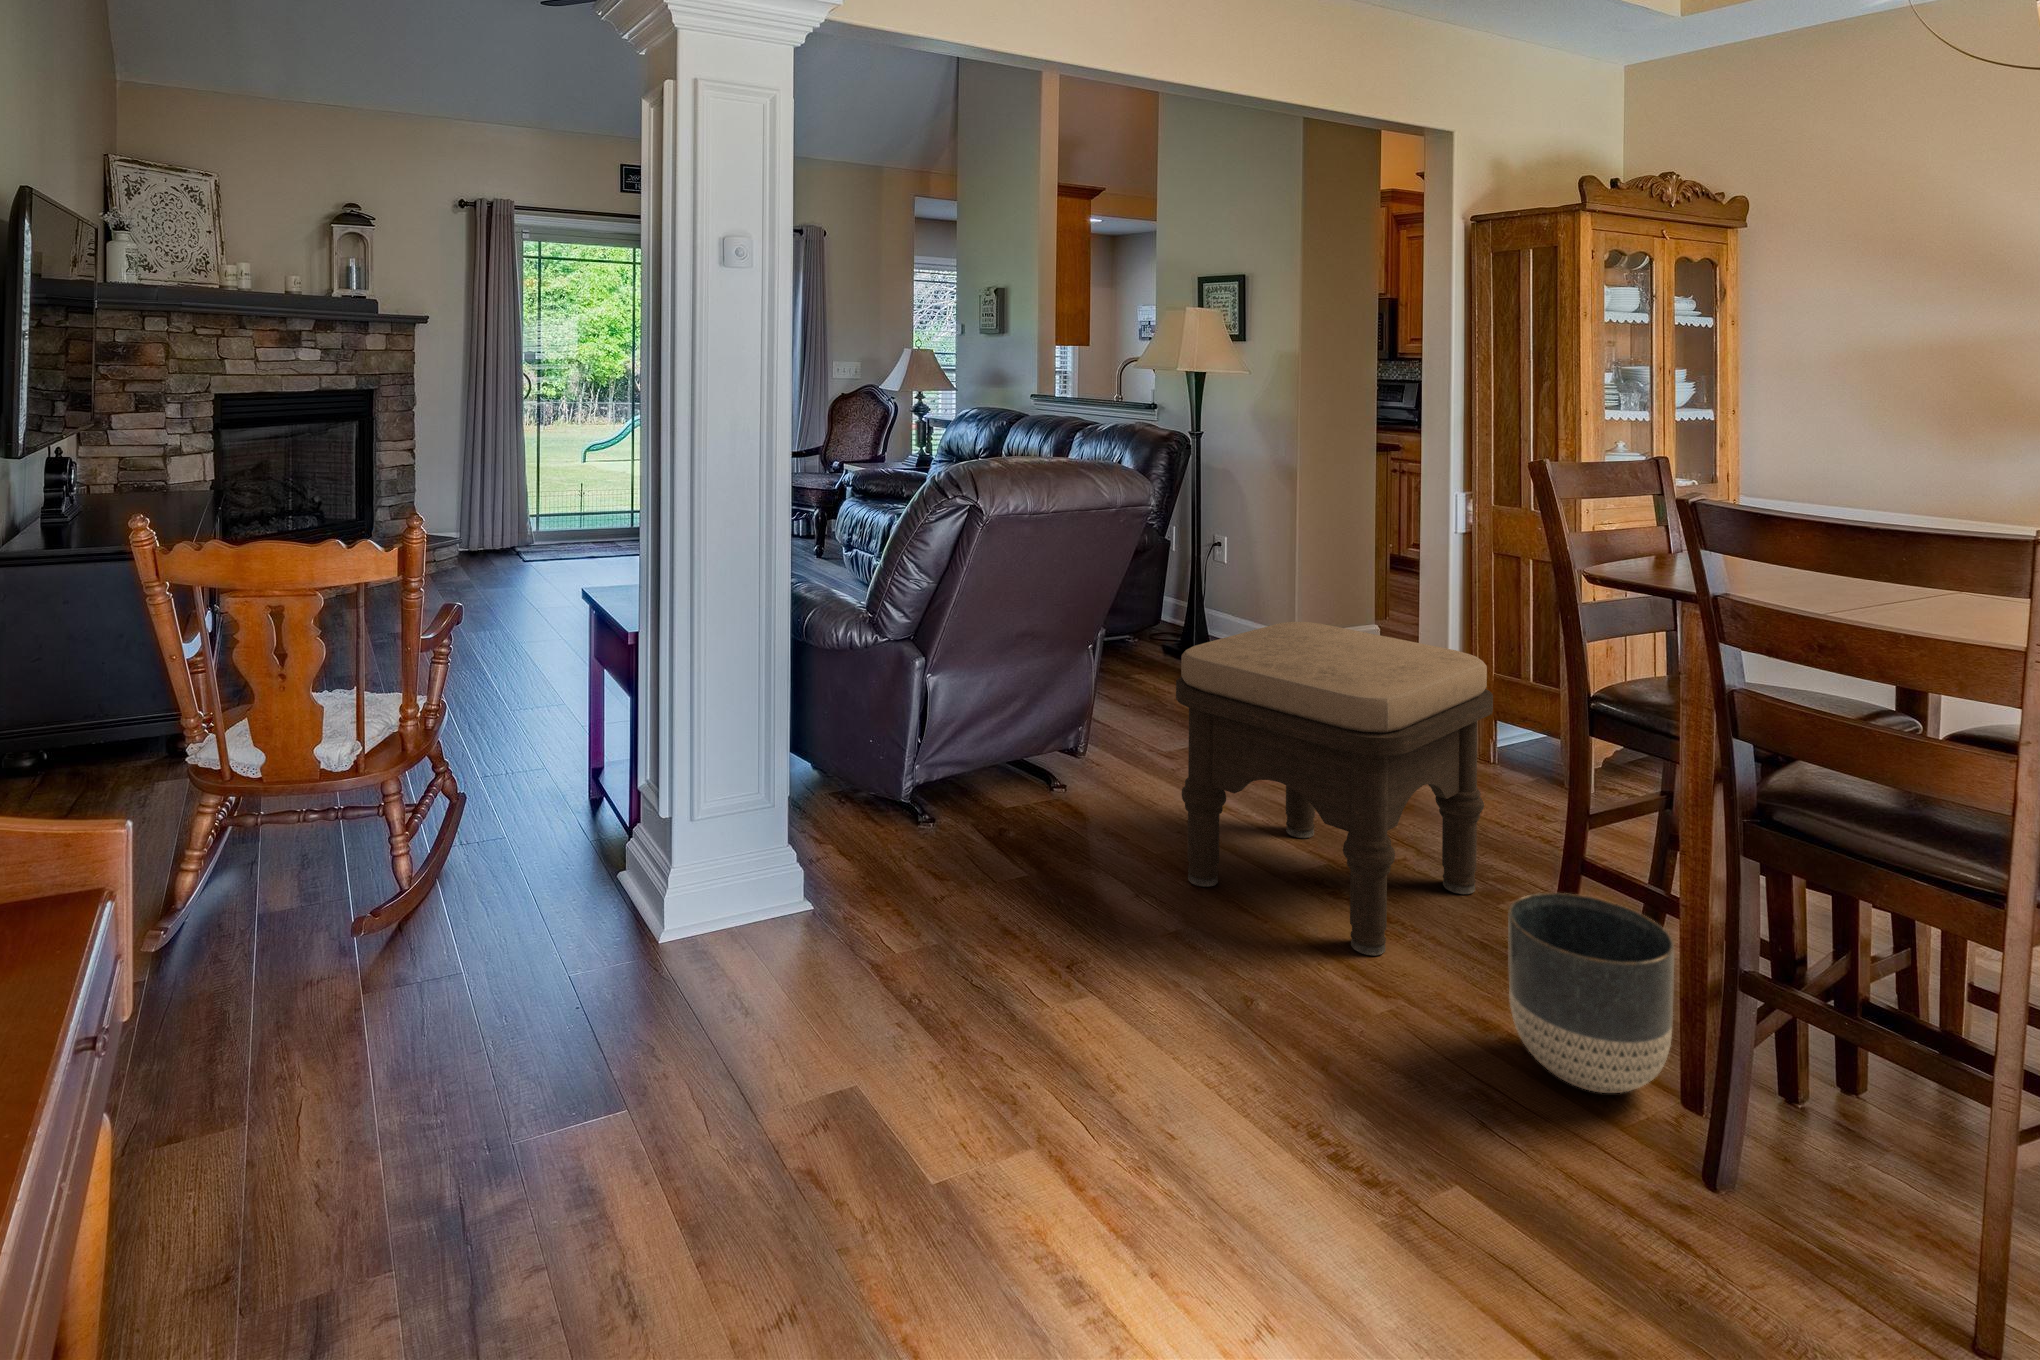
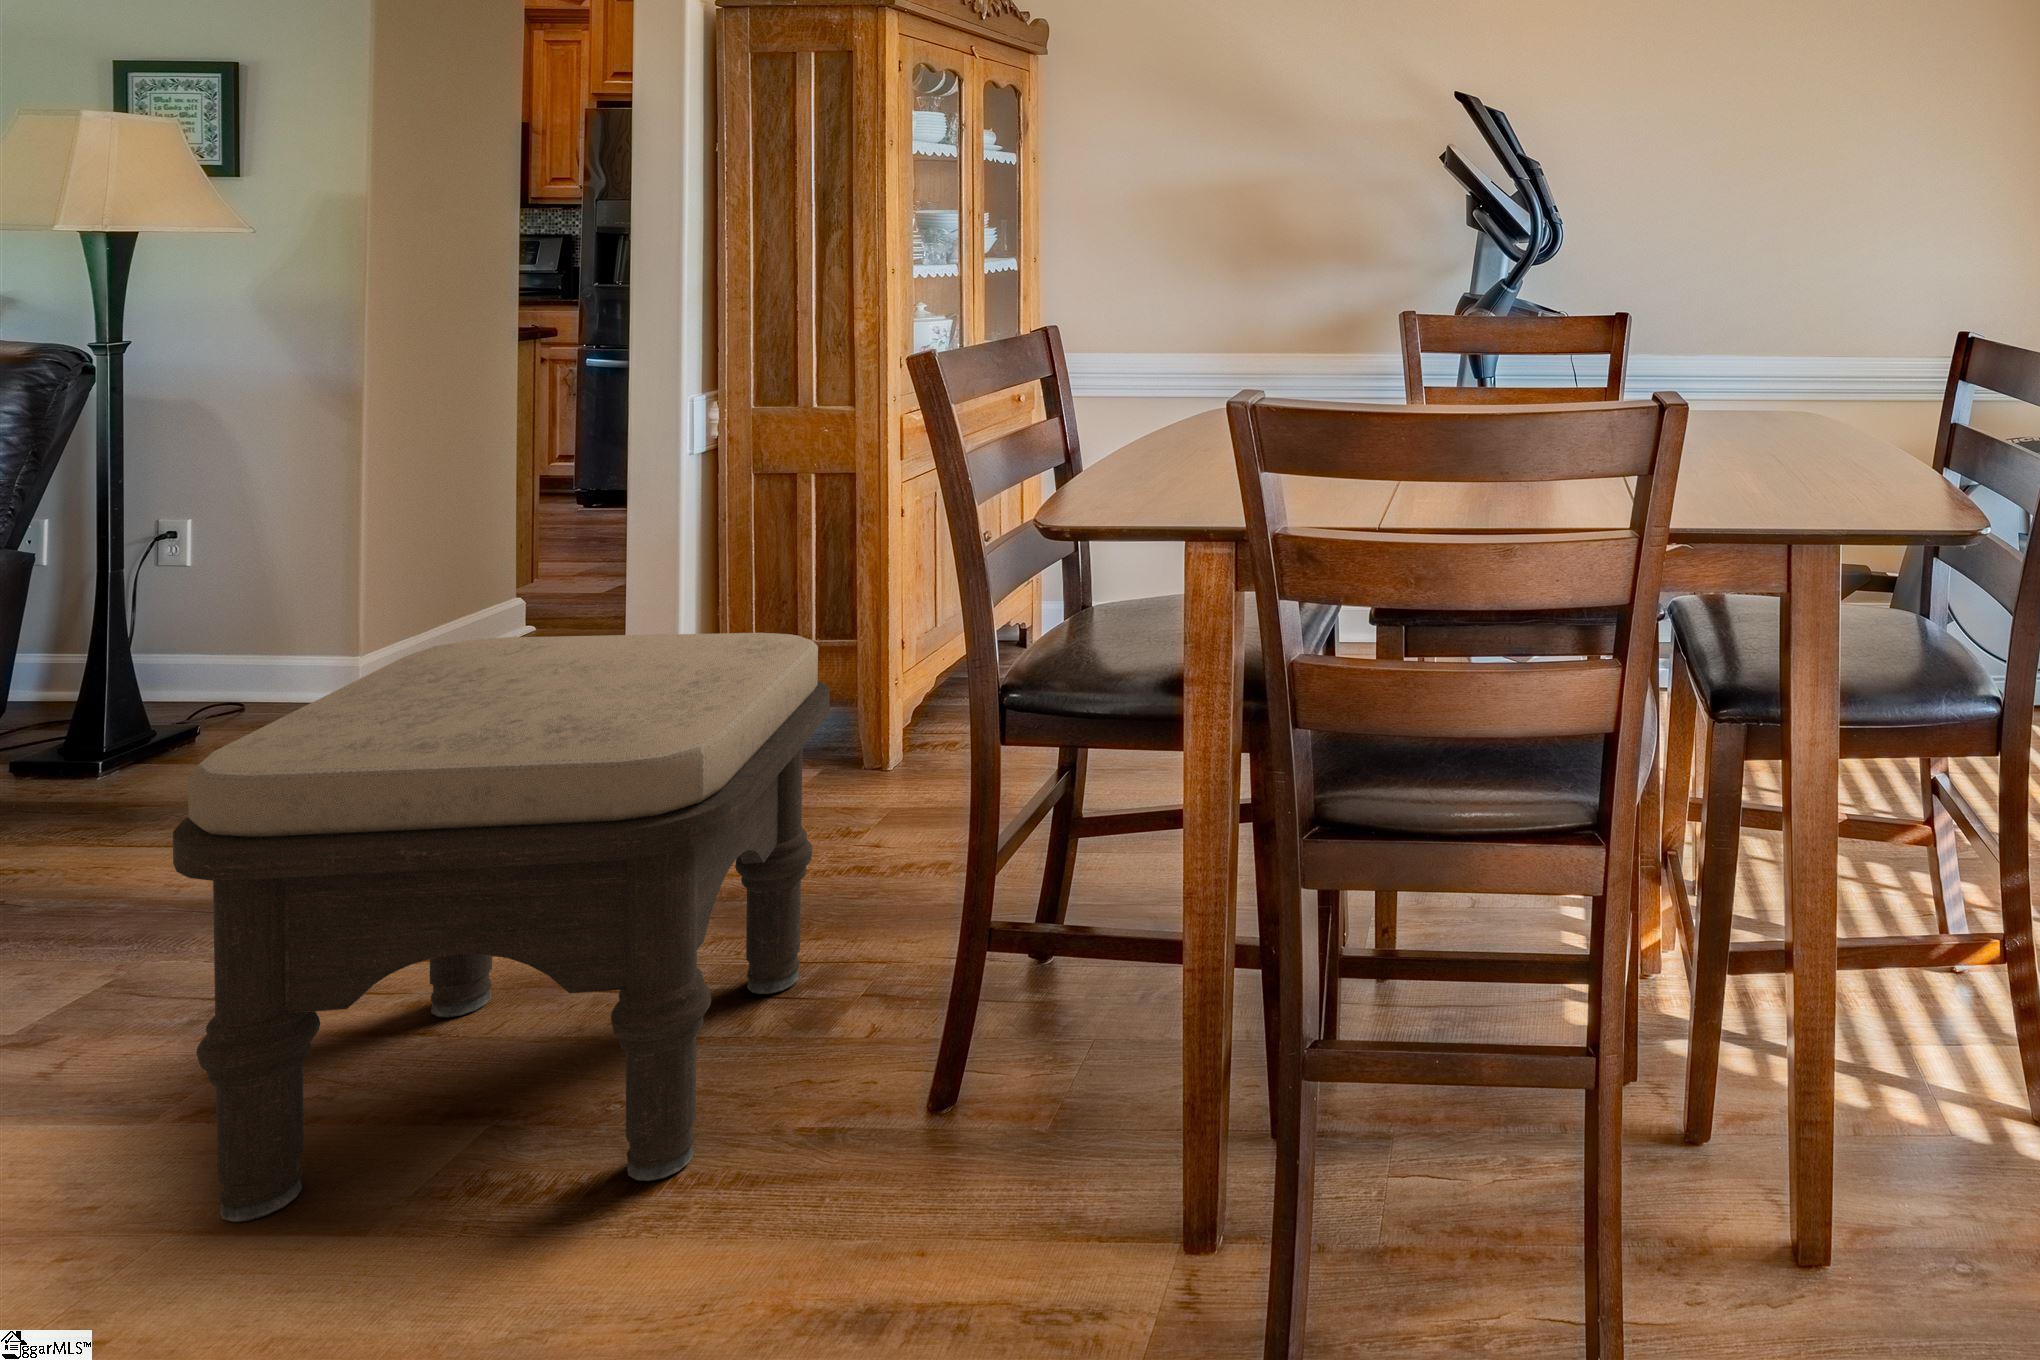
planter: present [1508,893,1674,1093] -> none [944,934,1165,1219]

